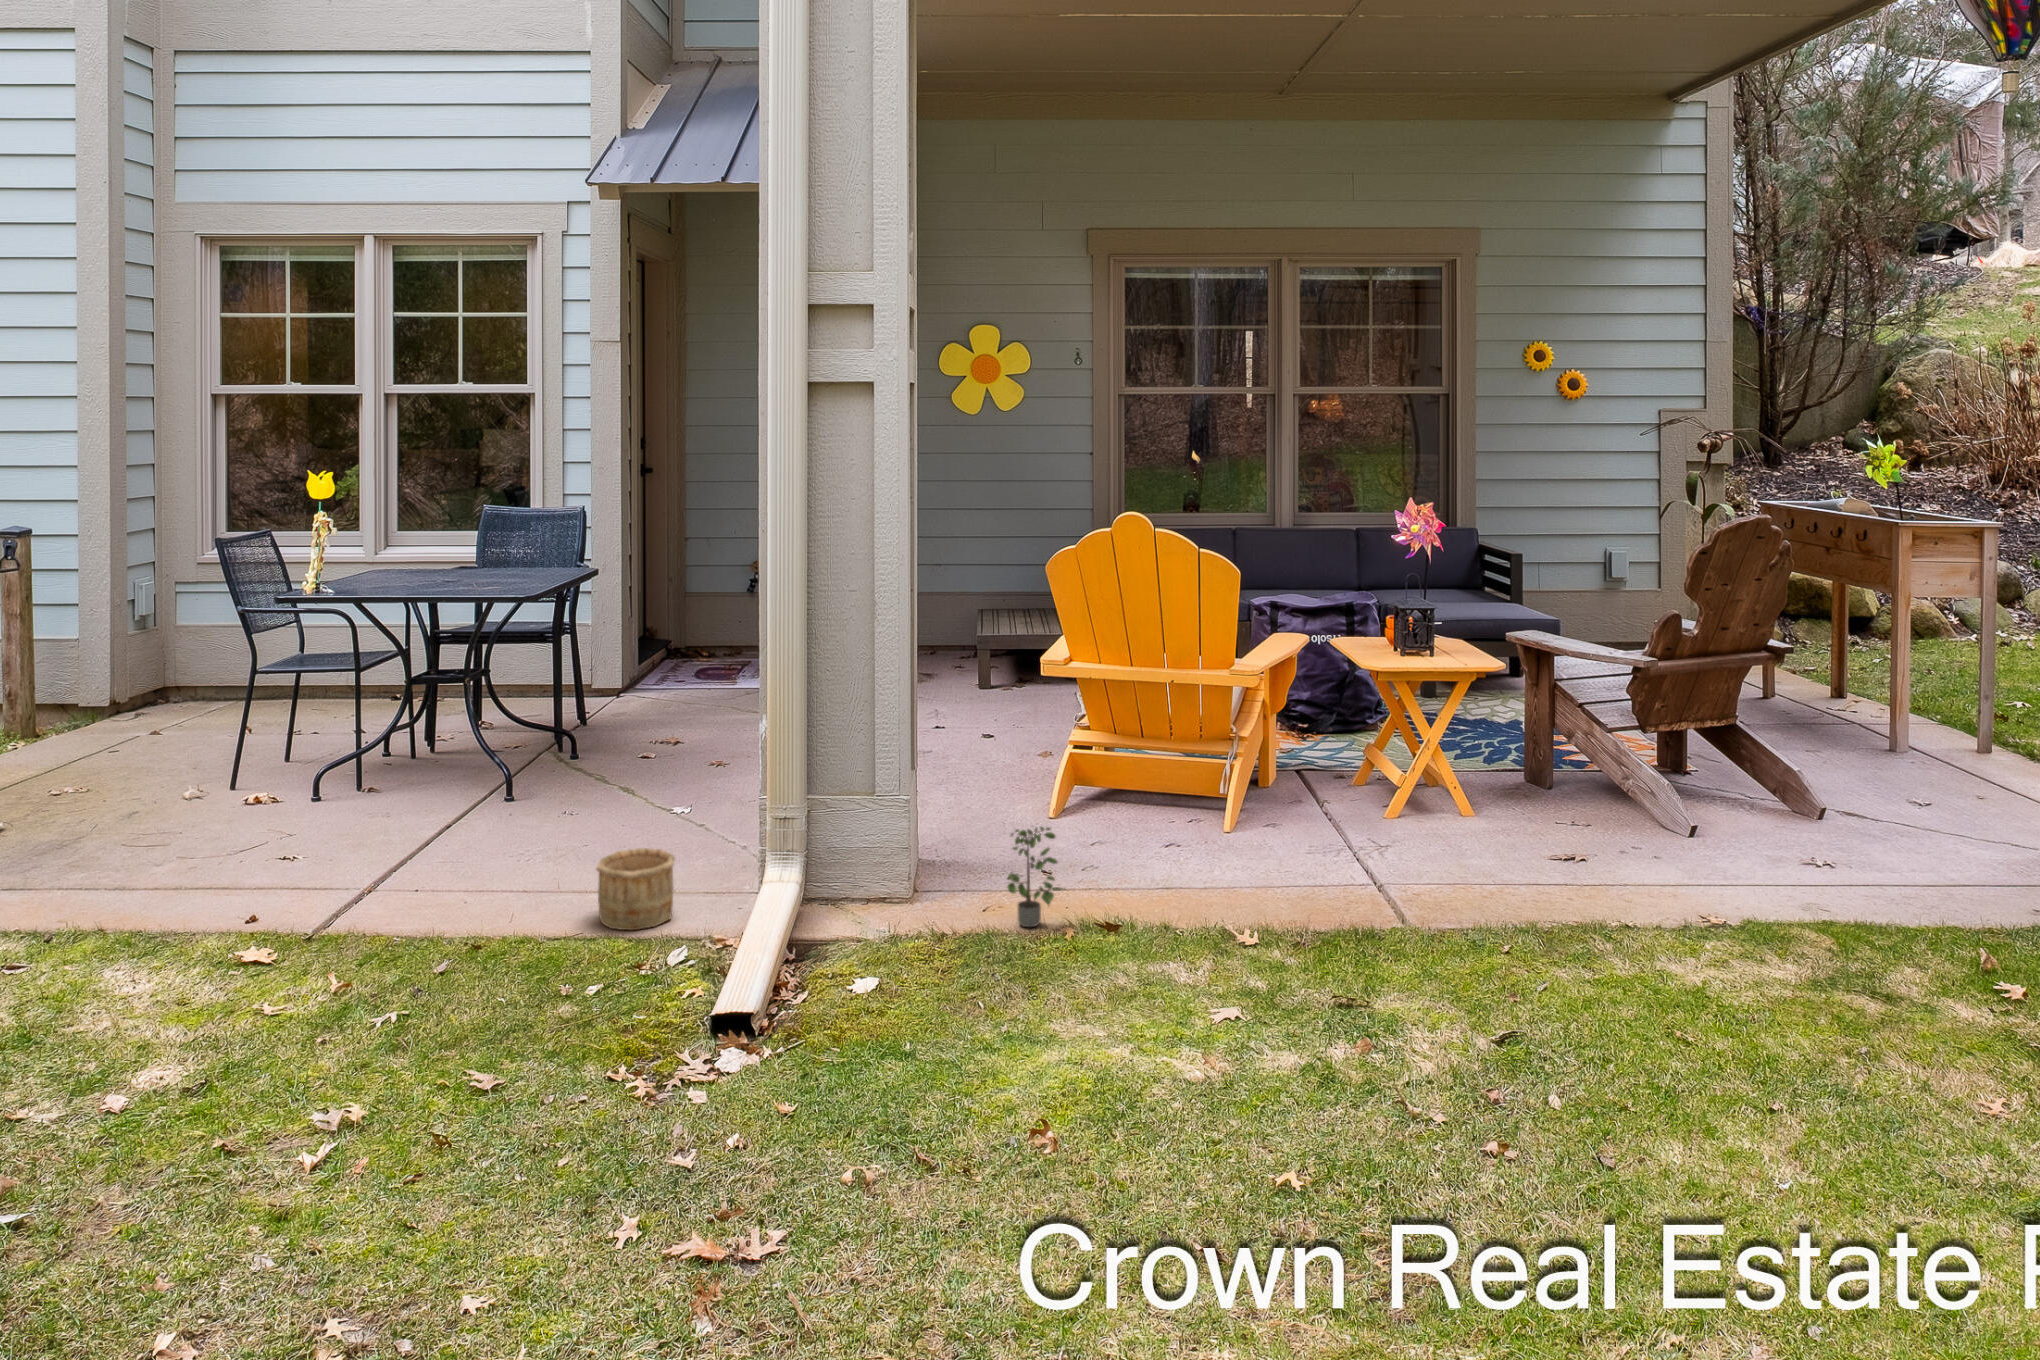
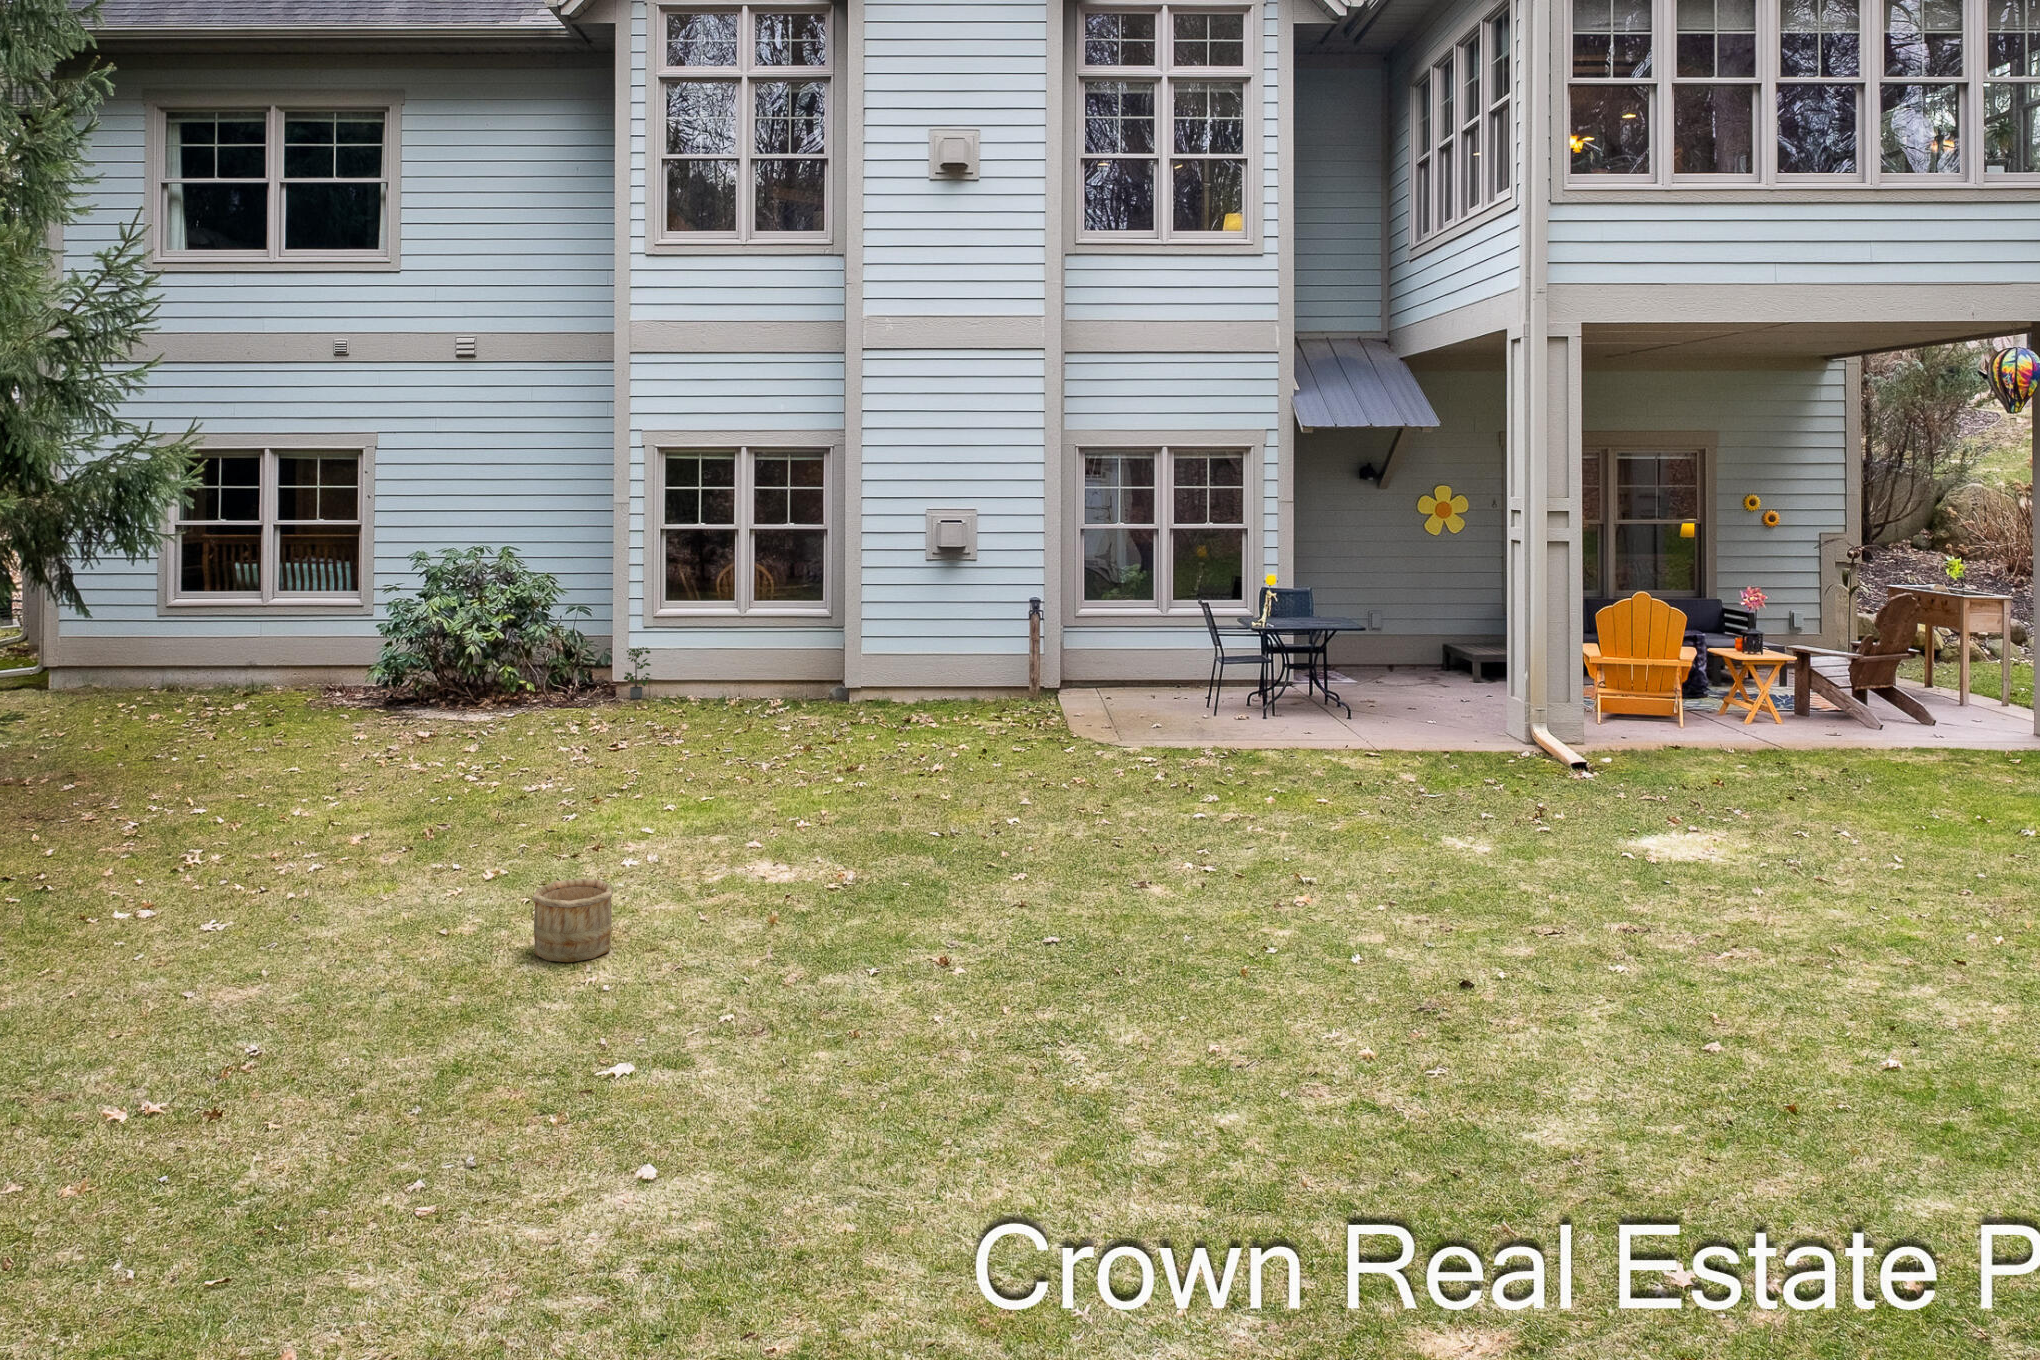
potted plant: present [1007,827,1062,927] -> present [624,647,653,699]

